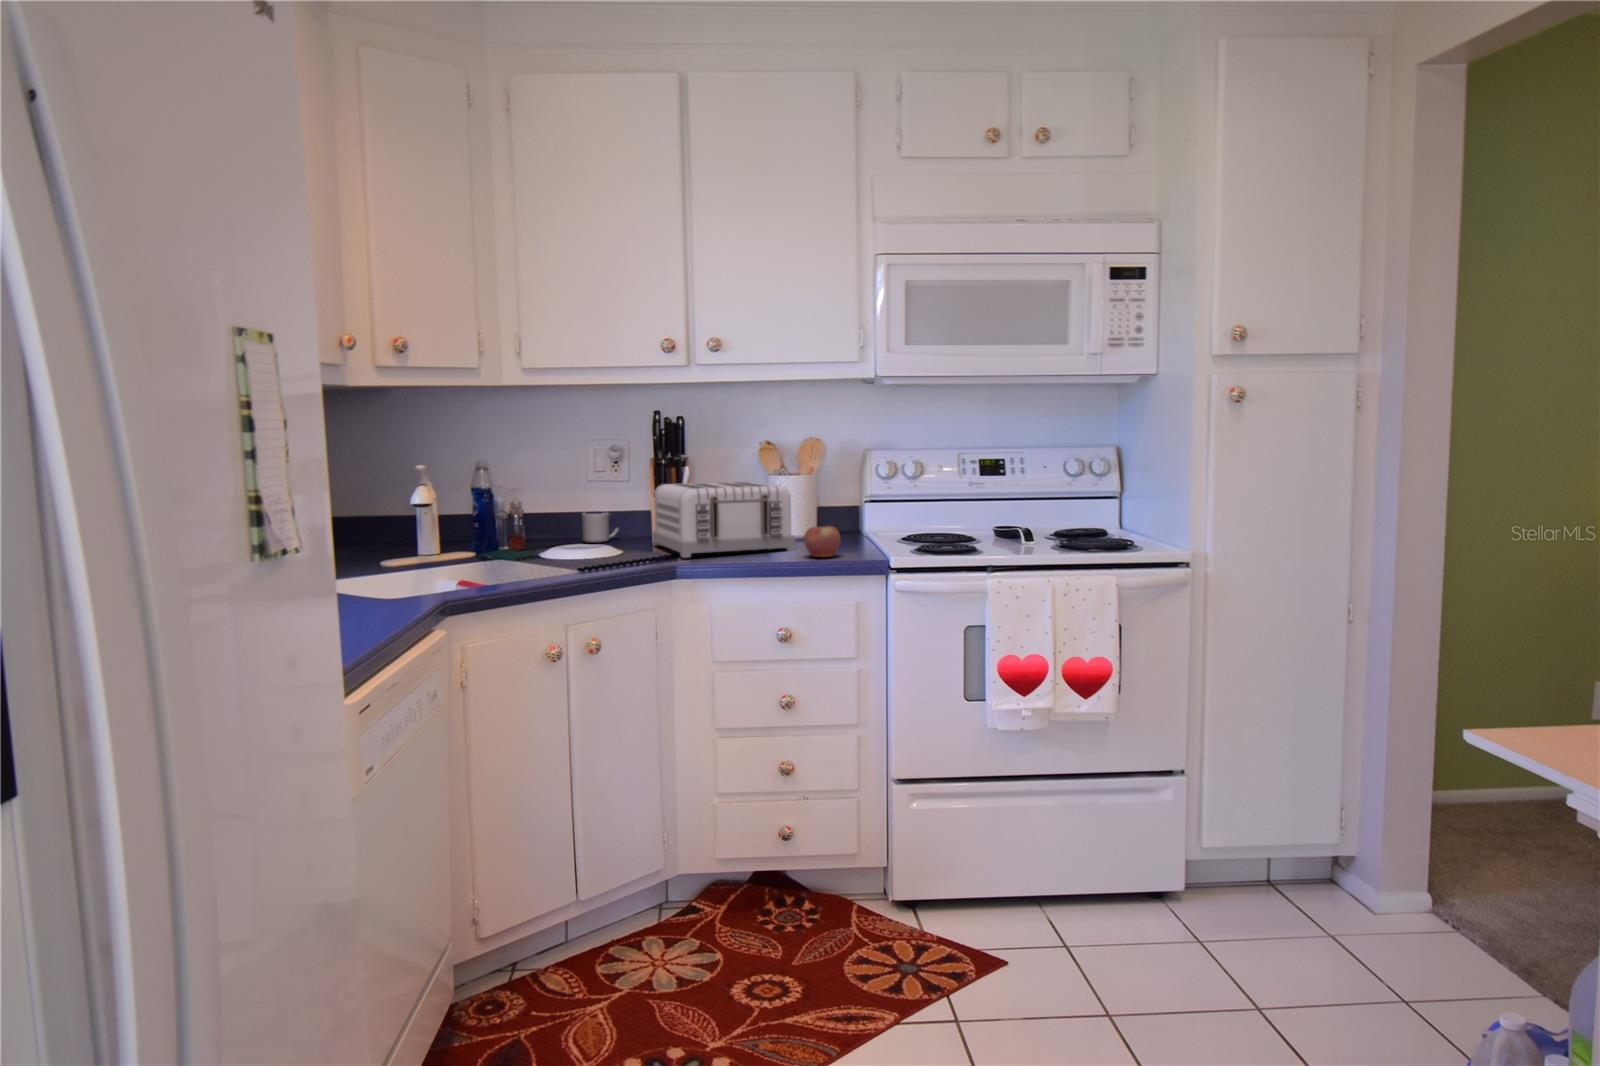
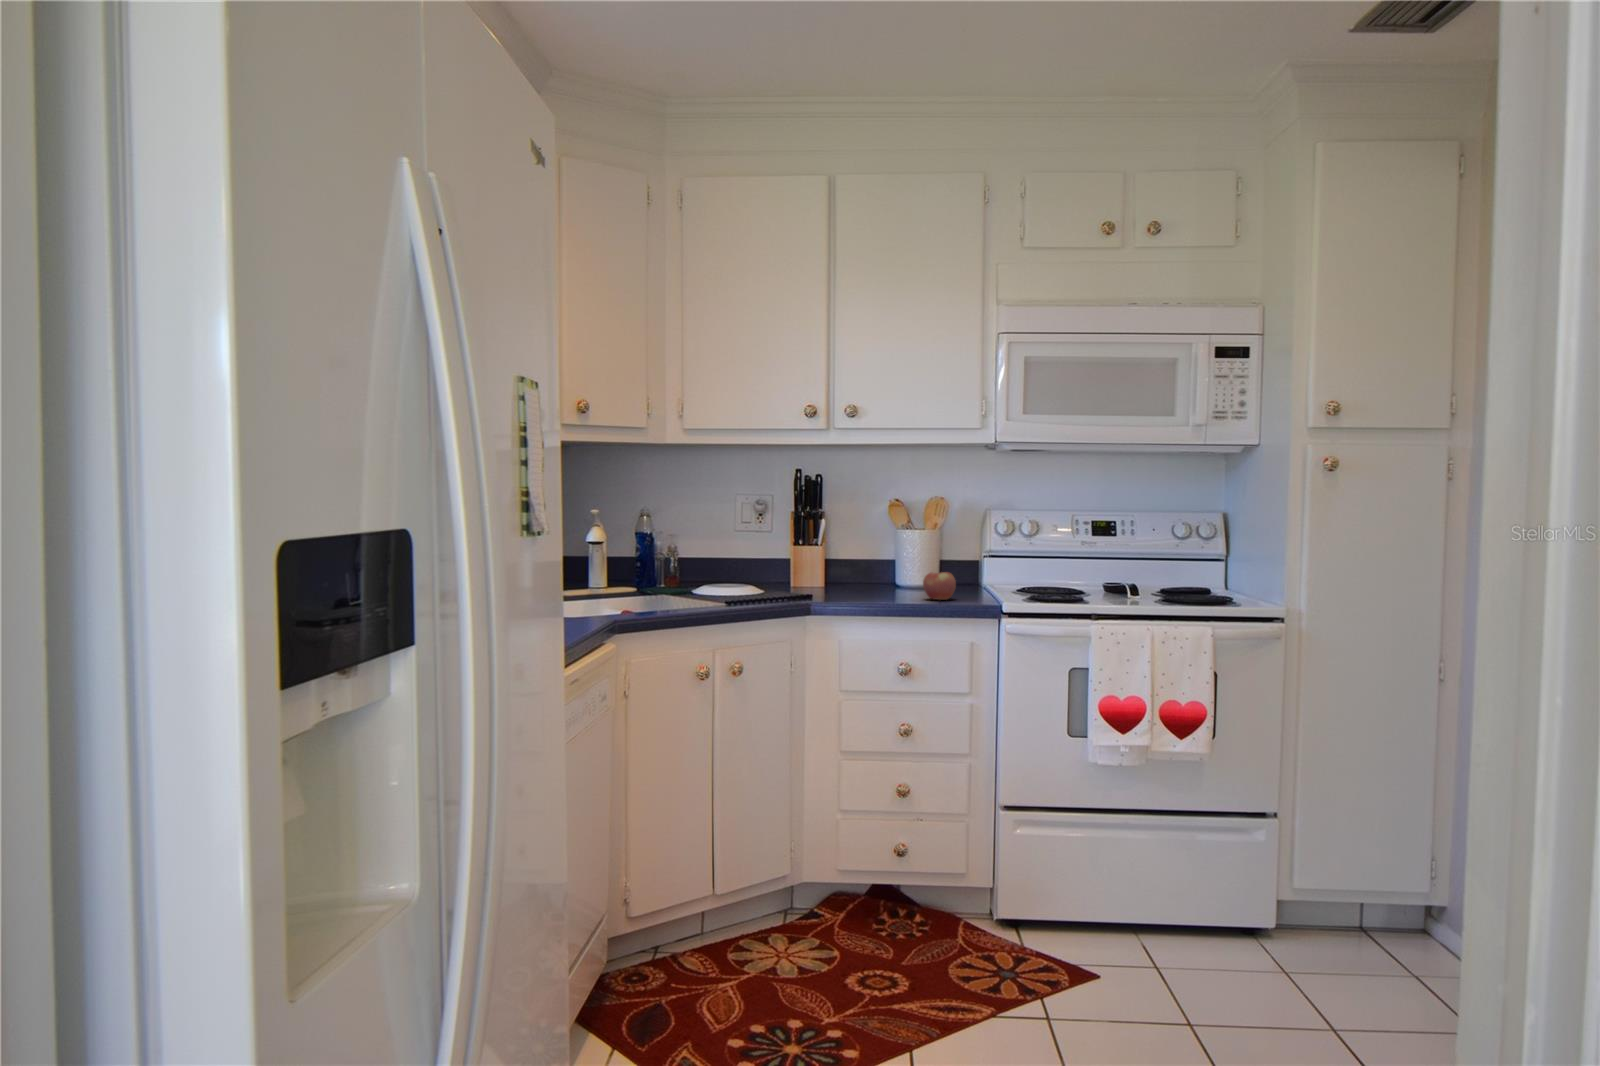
toaster: present [653,481,795,558] -> none [790,535,916,597]
mug: present [582,512,619,543] -> none [728,559,762,586]

